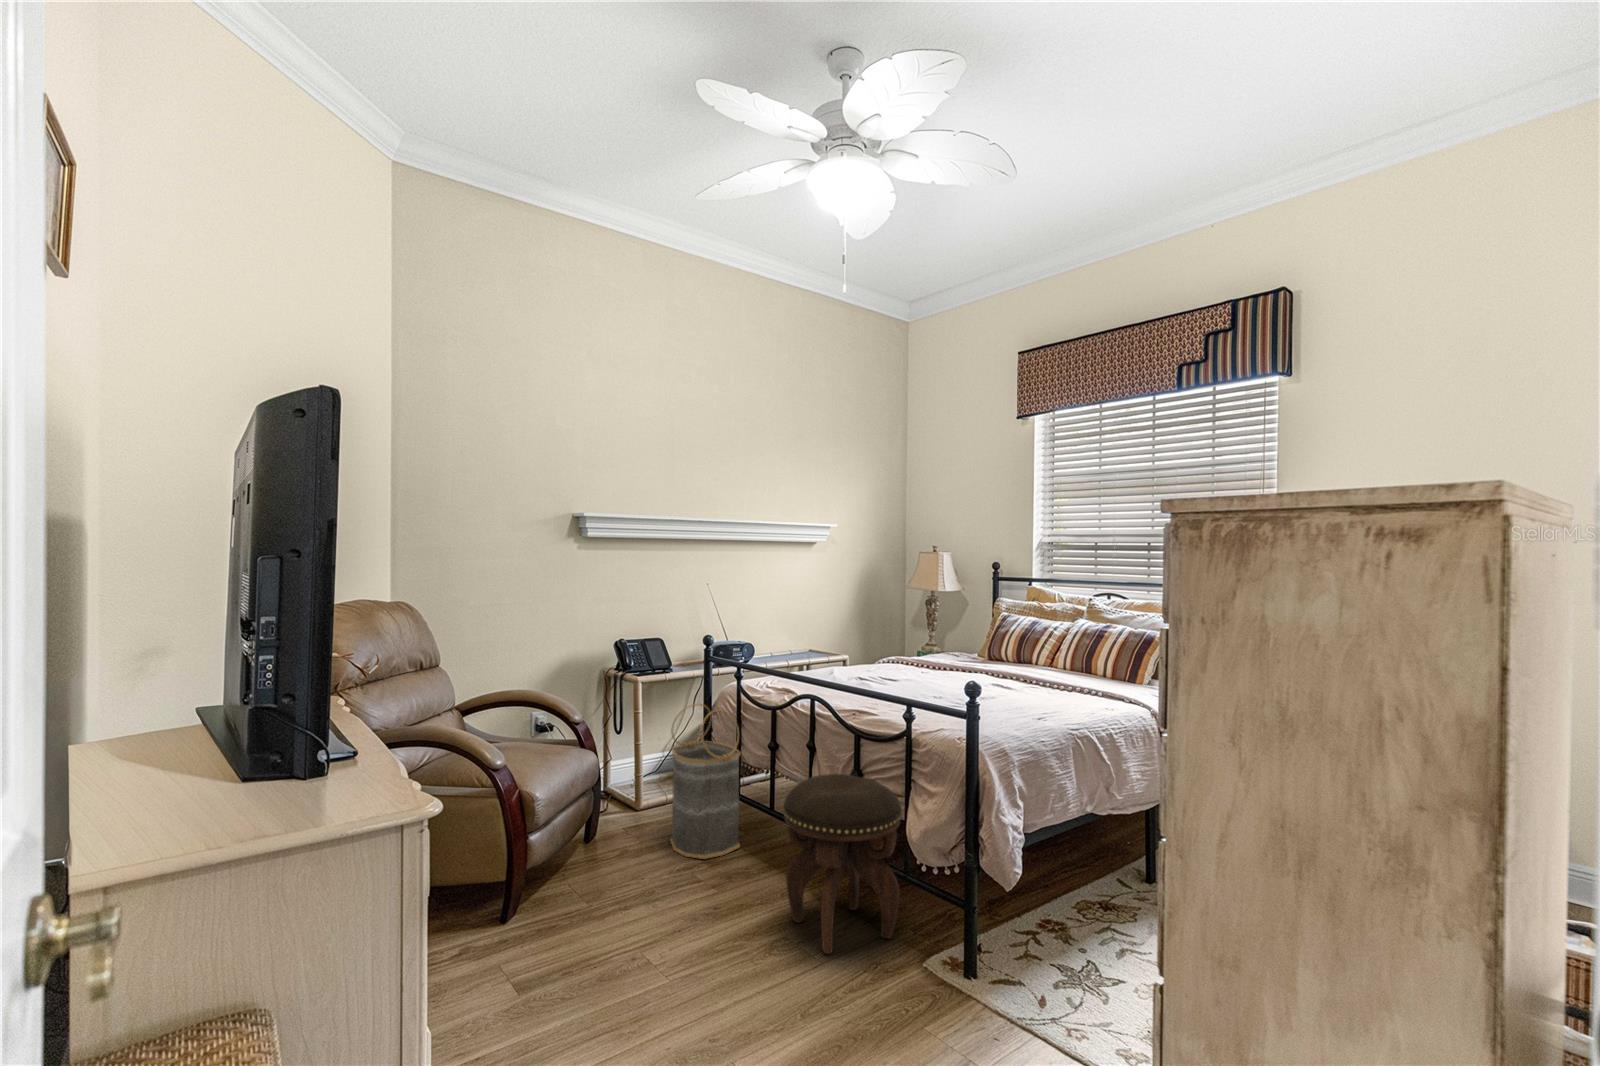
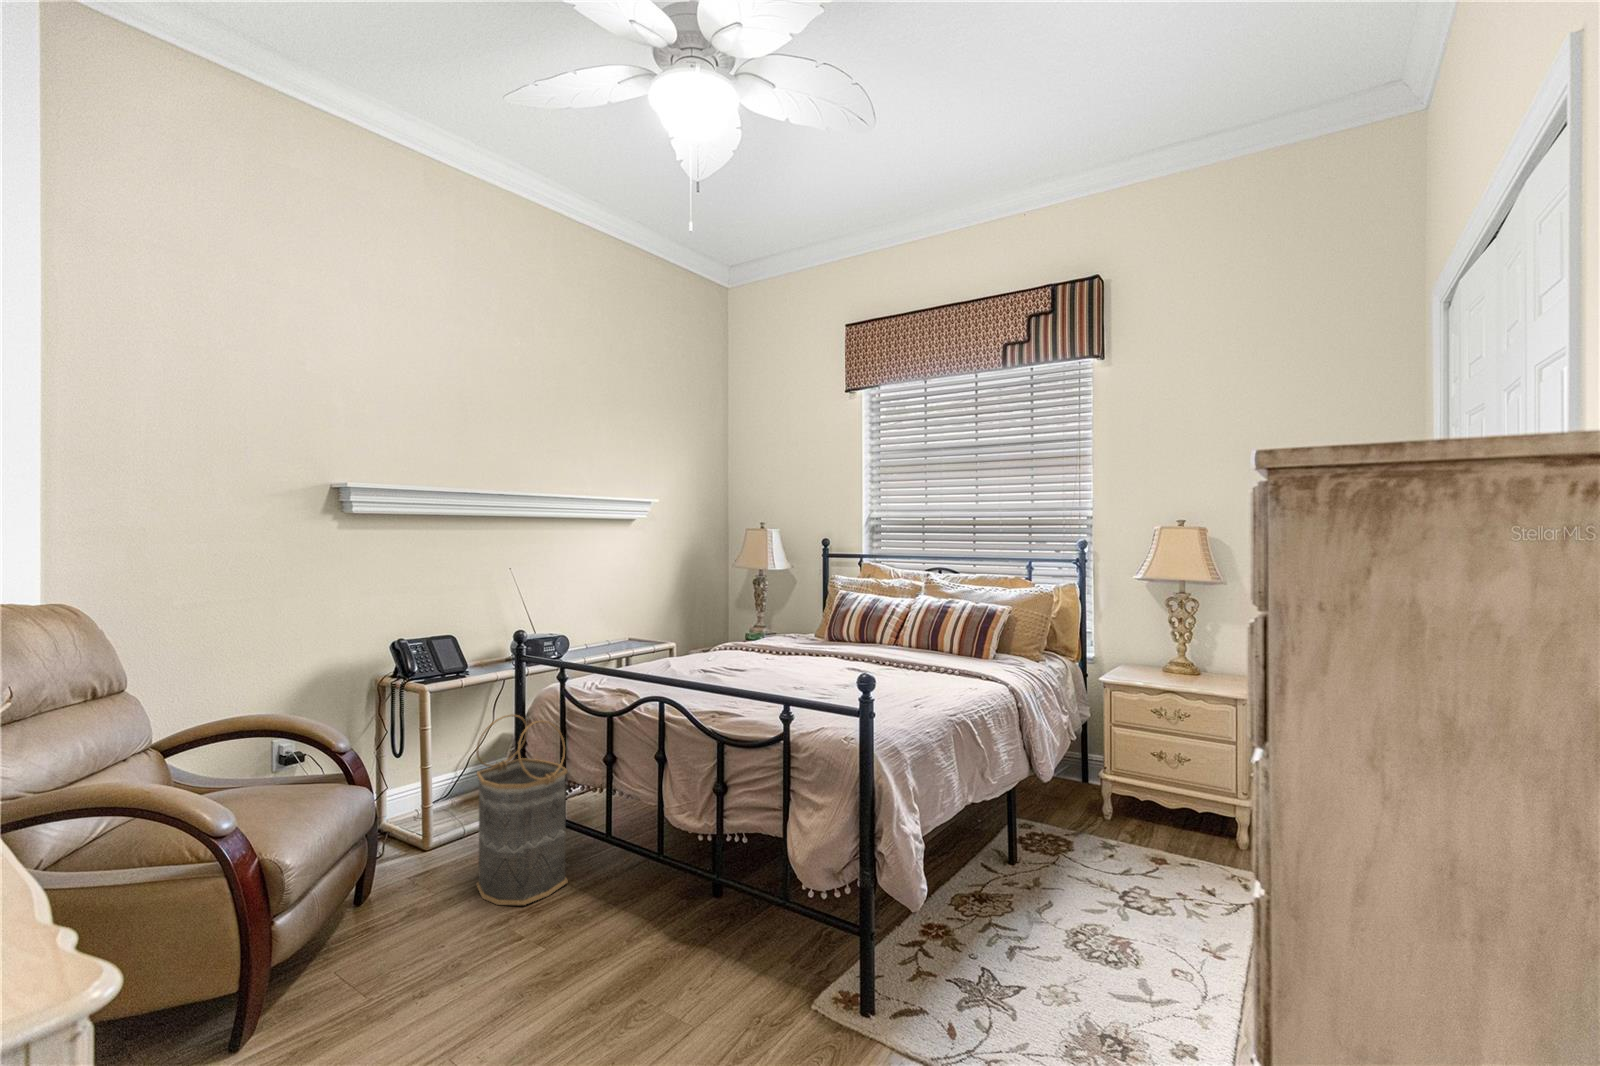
footstool: present [783,774,902,954] -> none [637,789,779,1015]

